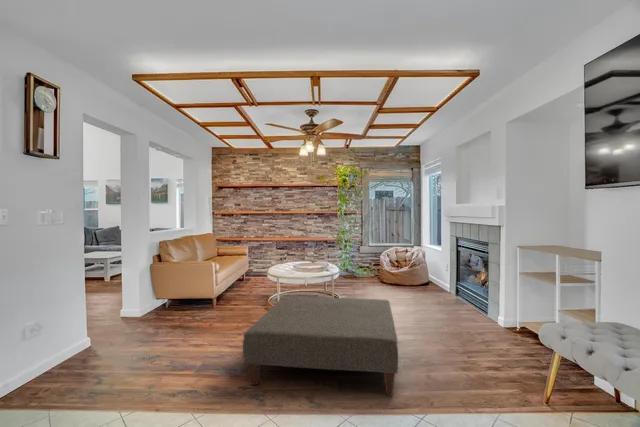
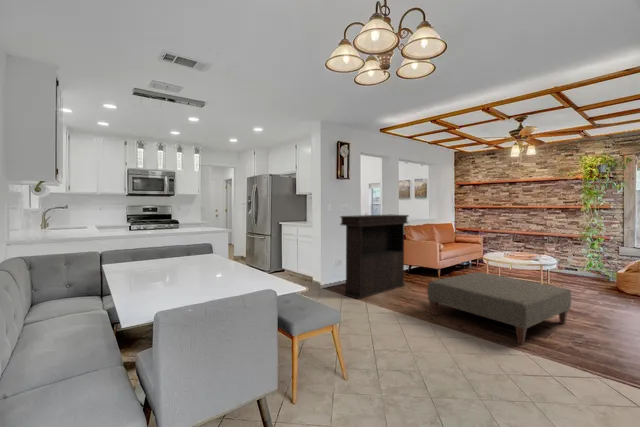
console table: none [41,224,179,402] -> present [341,214,408,299]

